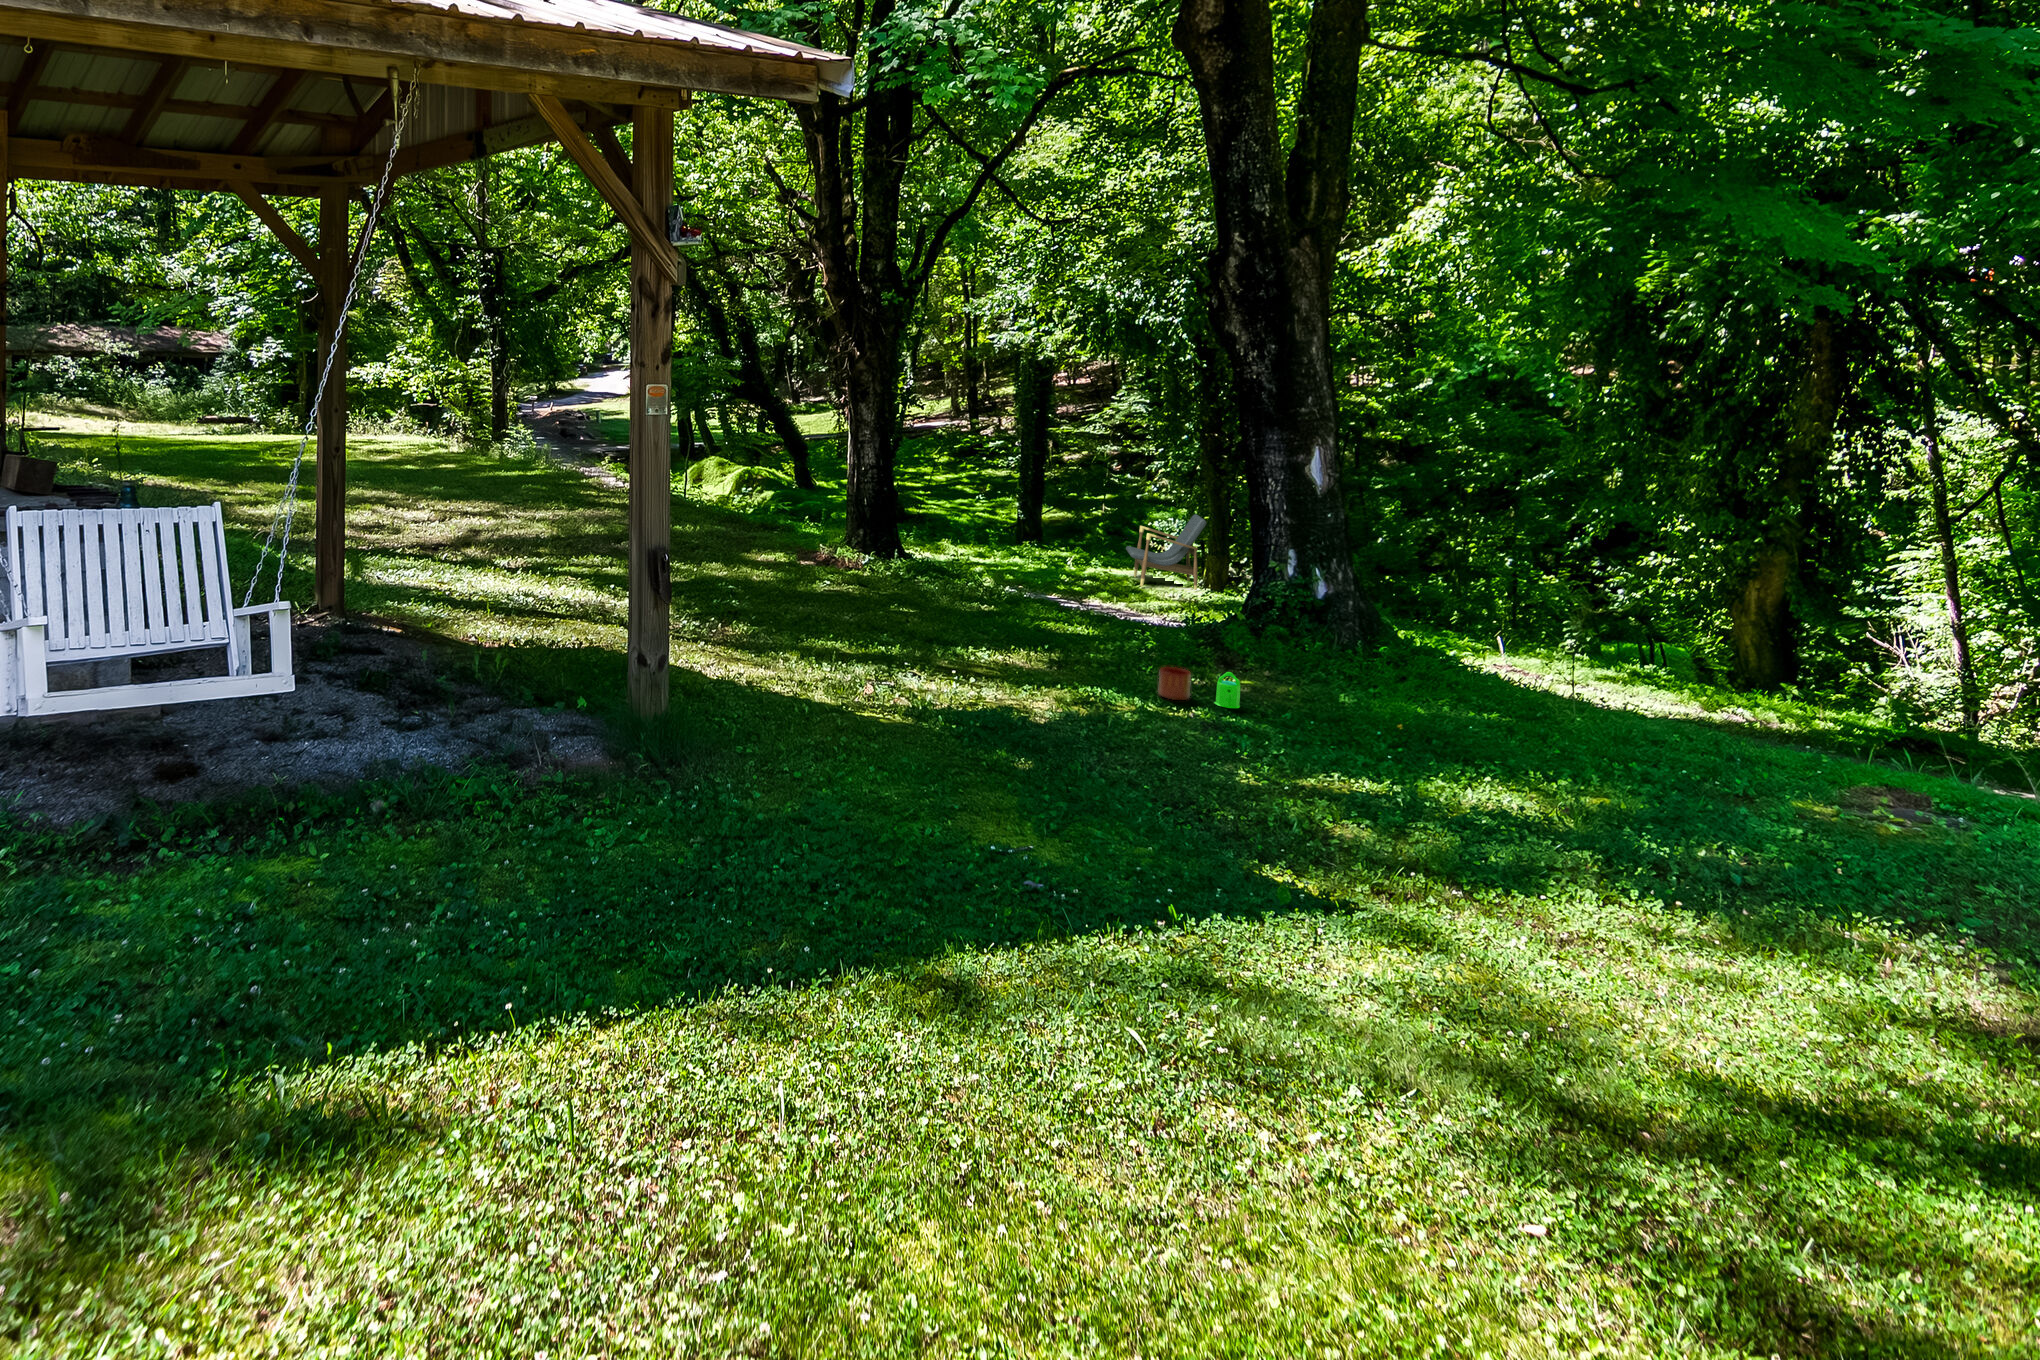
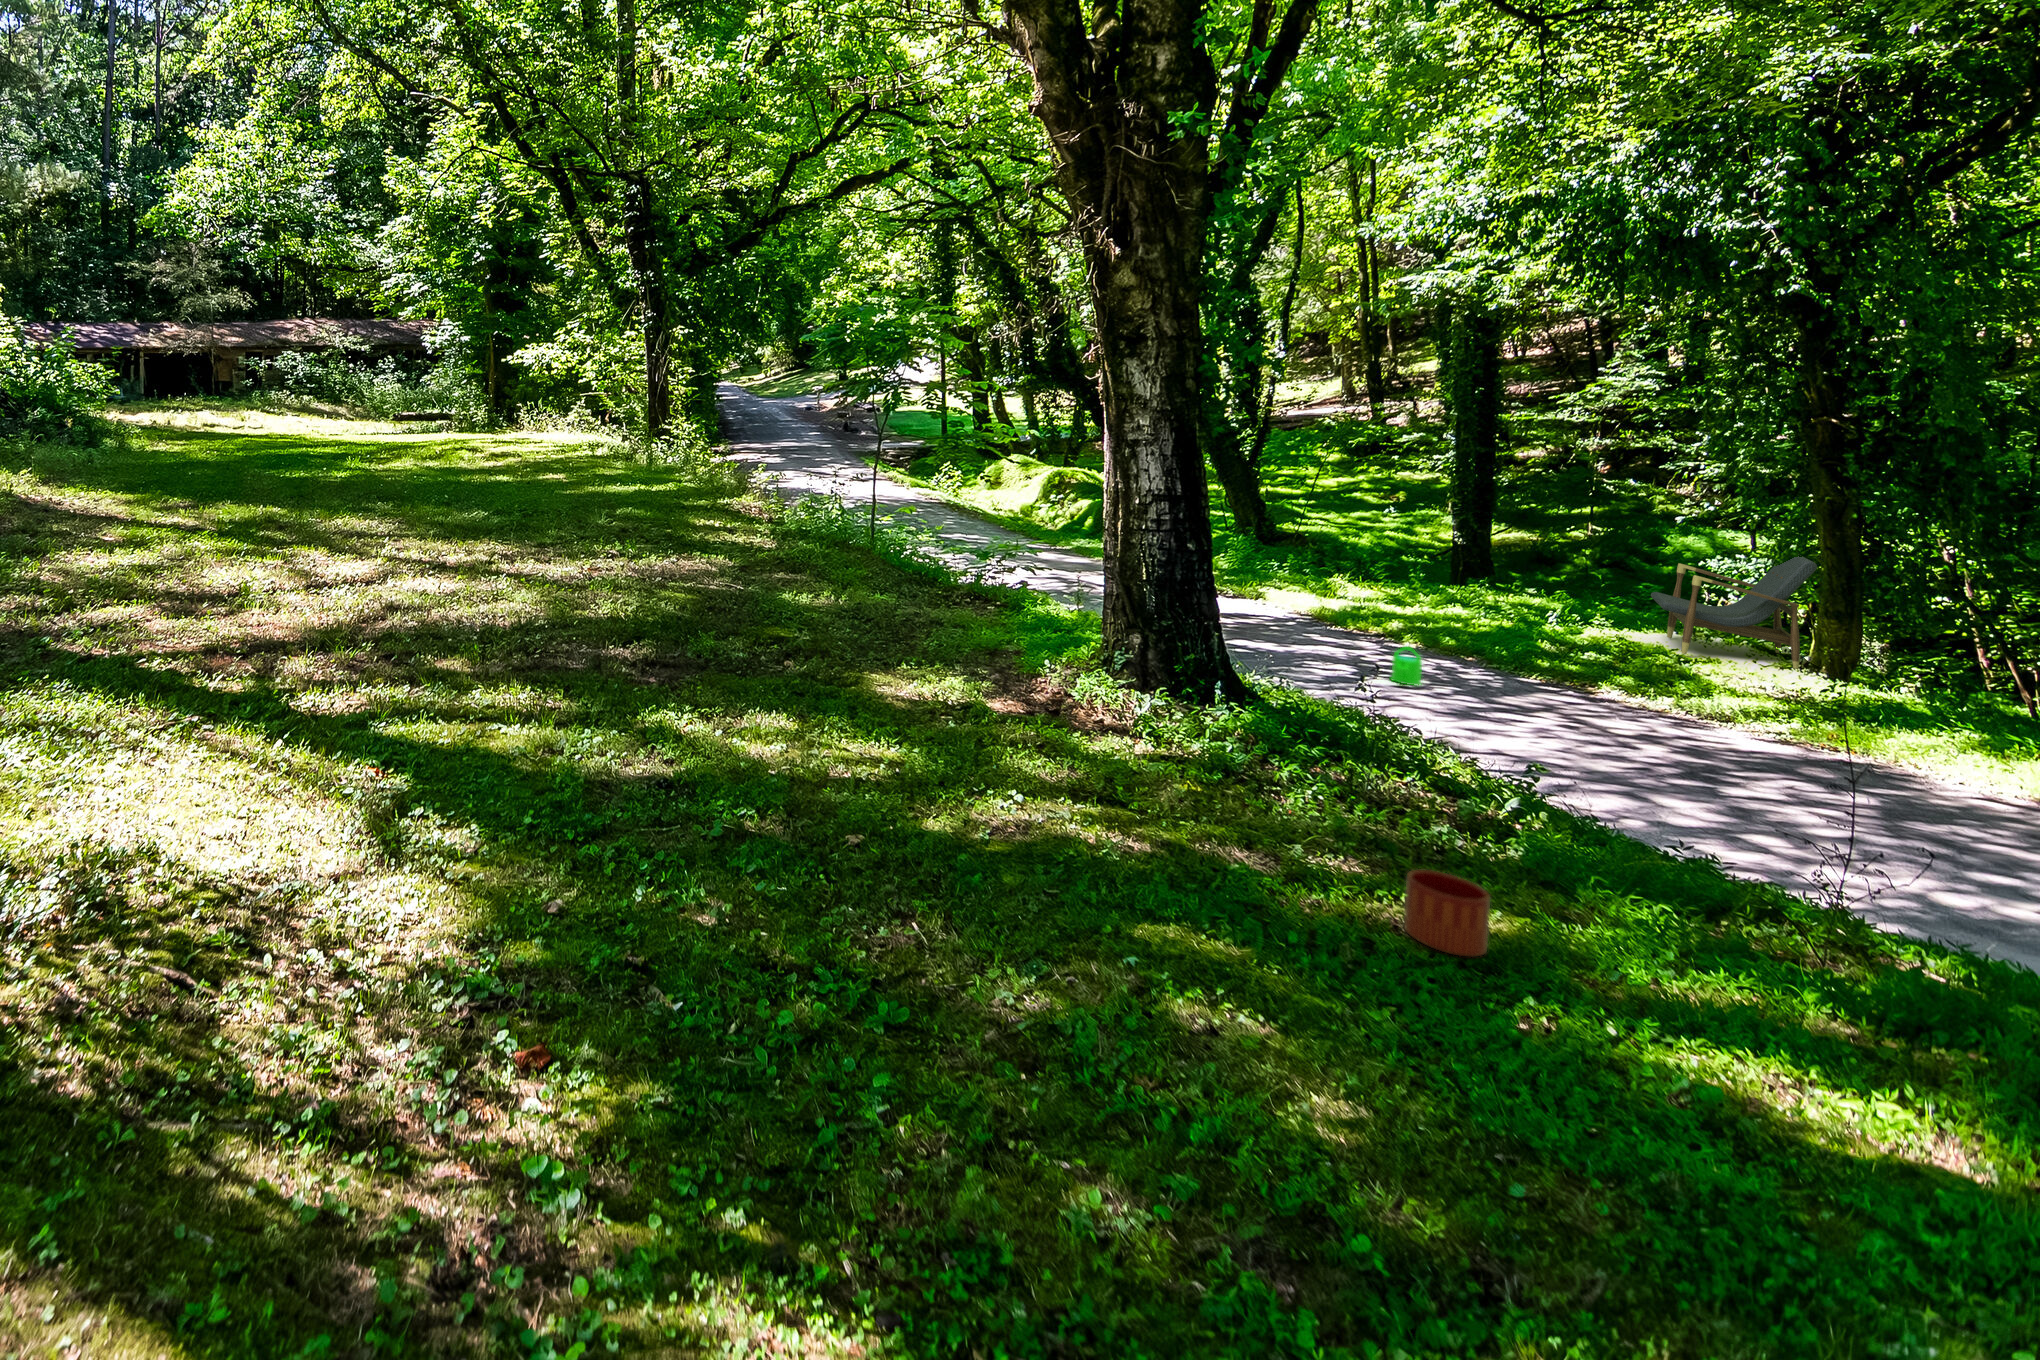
planter: present [1159,667,1191,700] -> present [1404,870,1490,956]
watering can: present [1214,672,1240,708] -> present [1391,646,1422,685]

